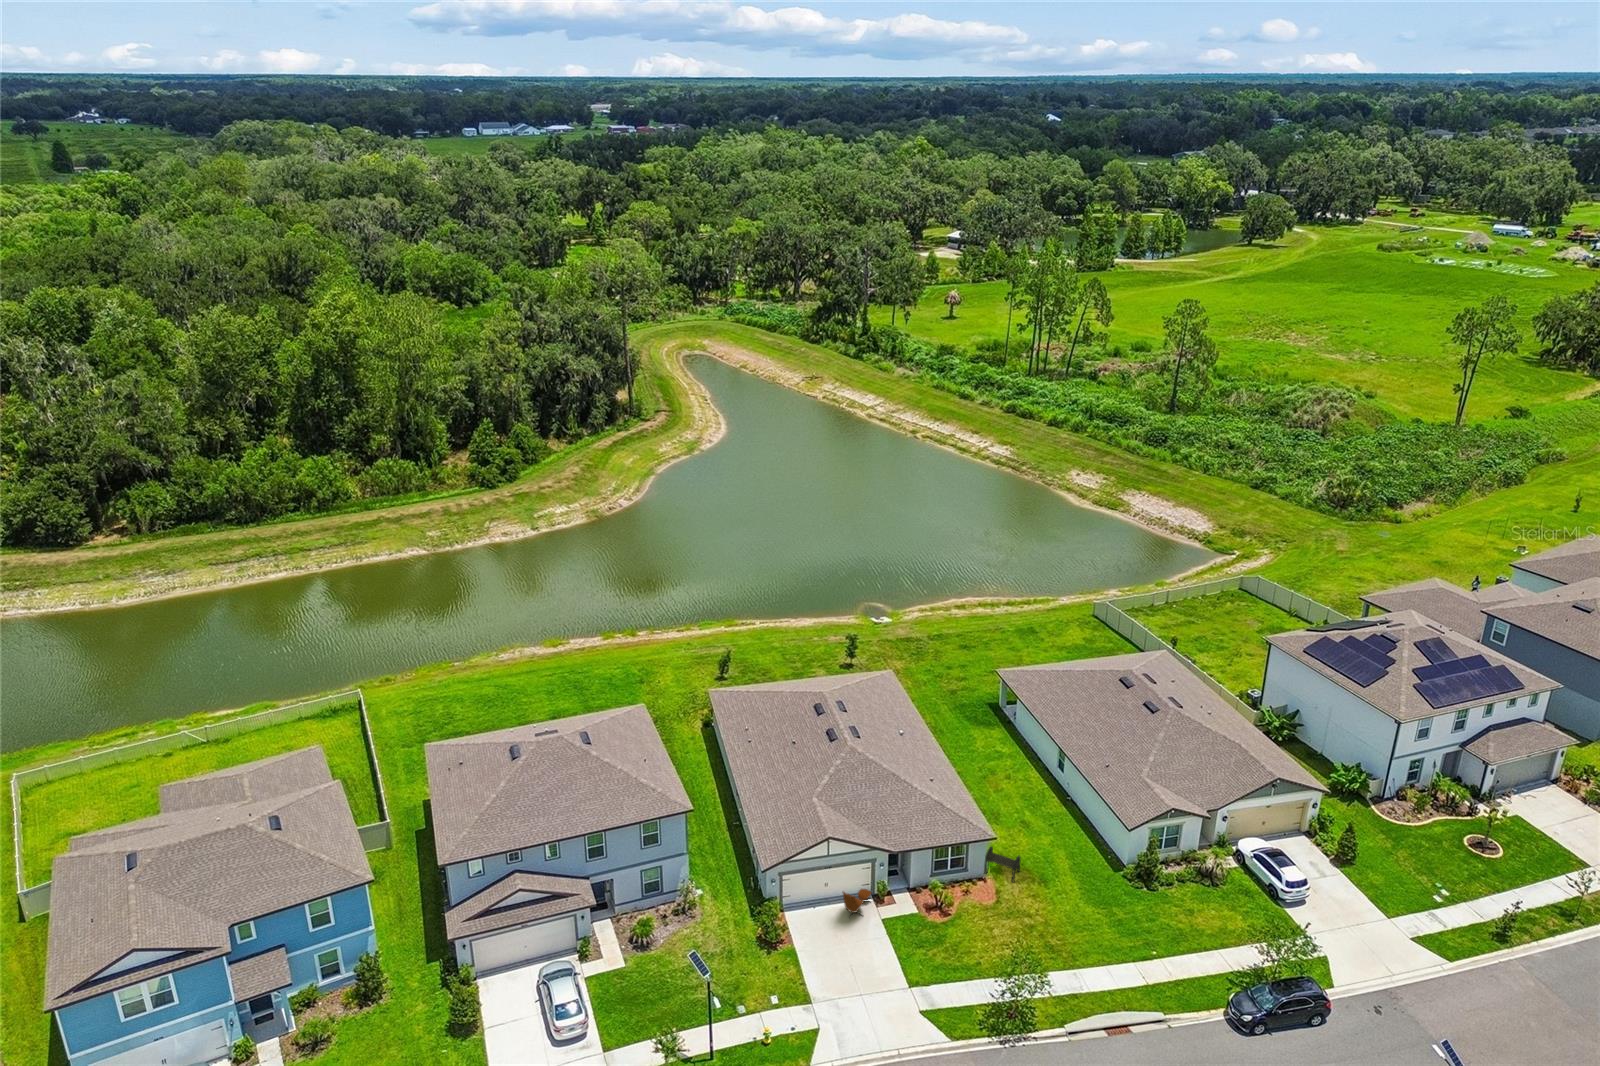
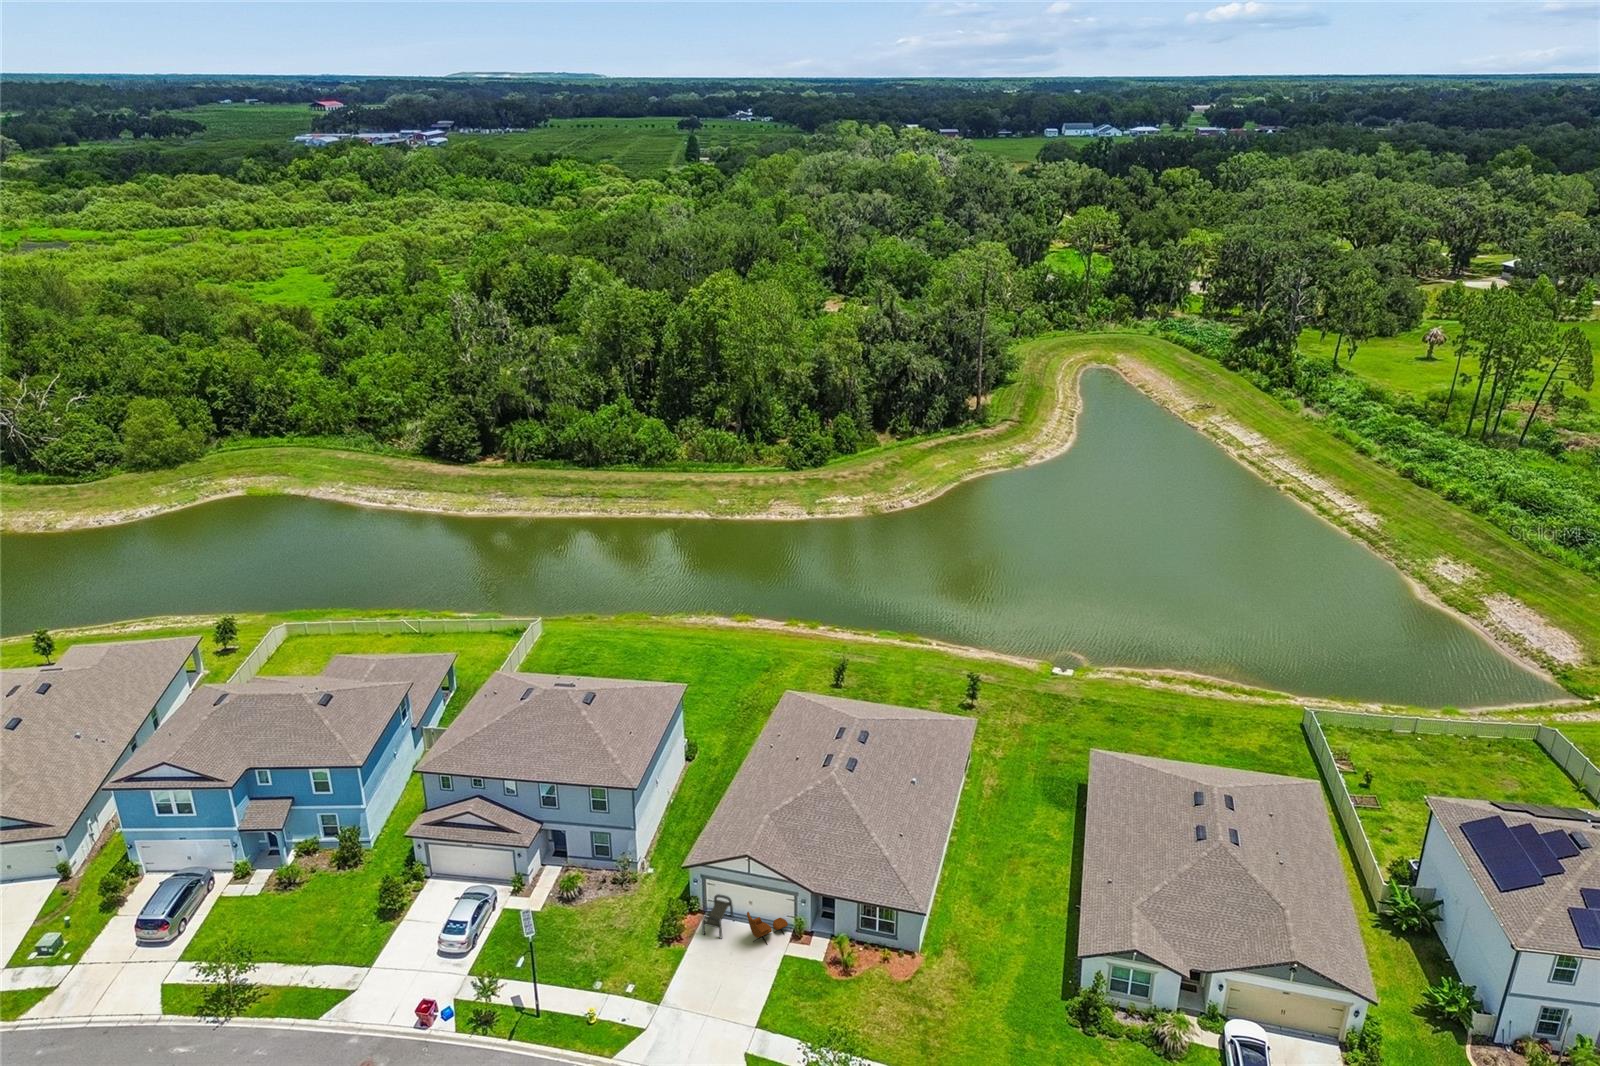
bench: present [984,847,1021,882] -> present [702,894,733,938]

